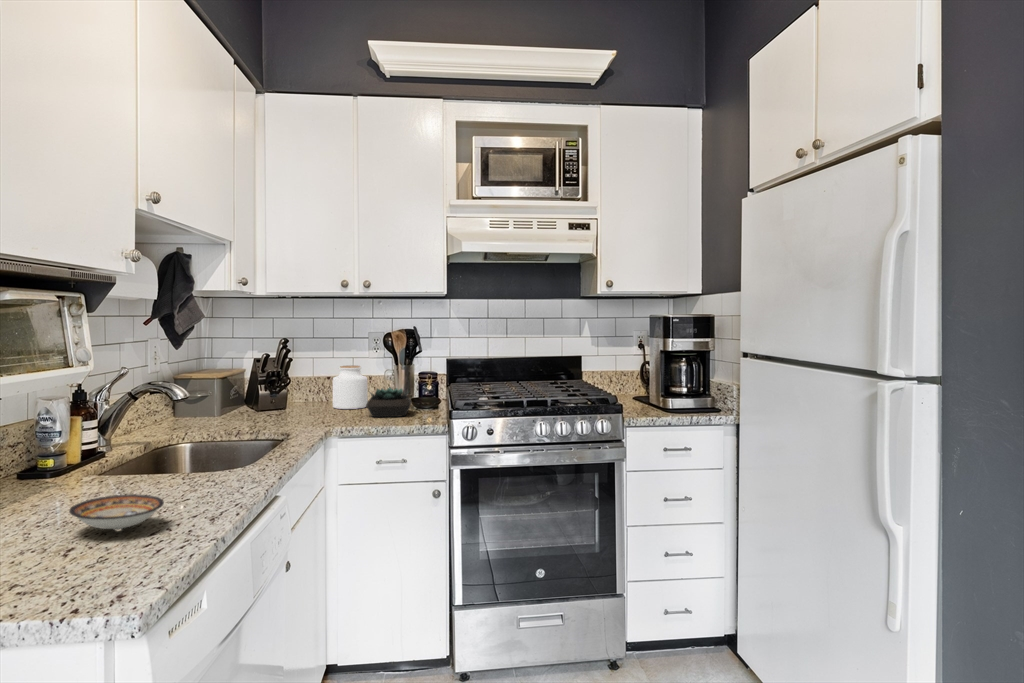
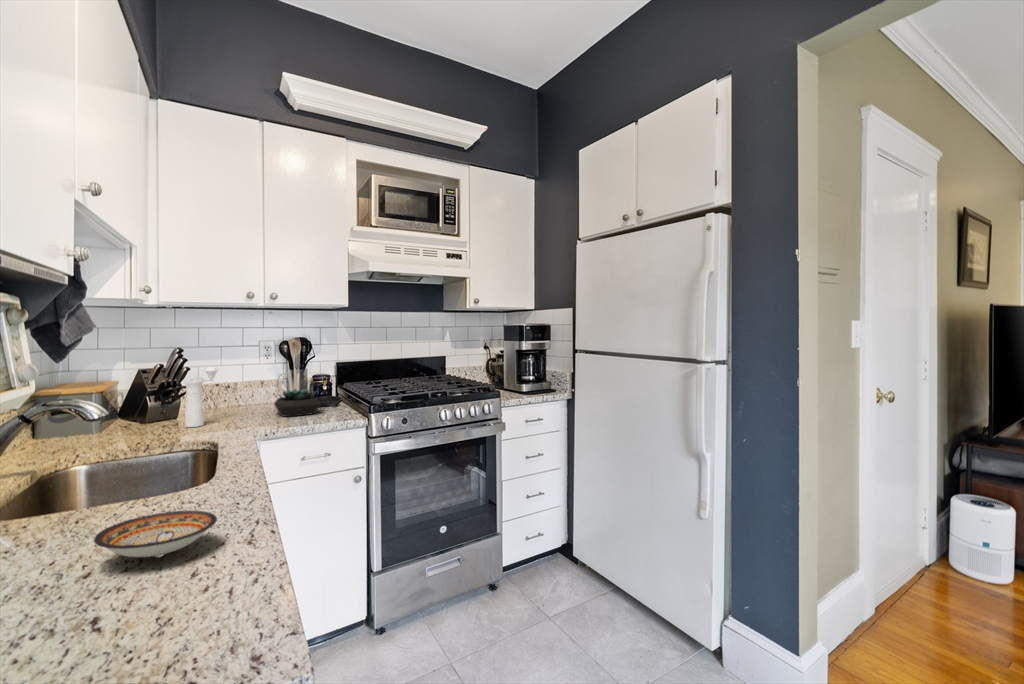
pepper mill: none [279,360,315,420] -> present [185,367,218,427]
jar: present [333,366,368,409] -> none [227,371,264,413]

